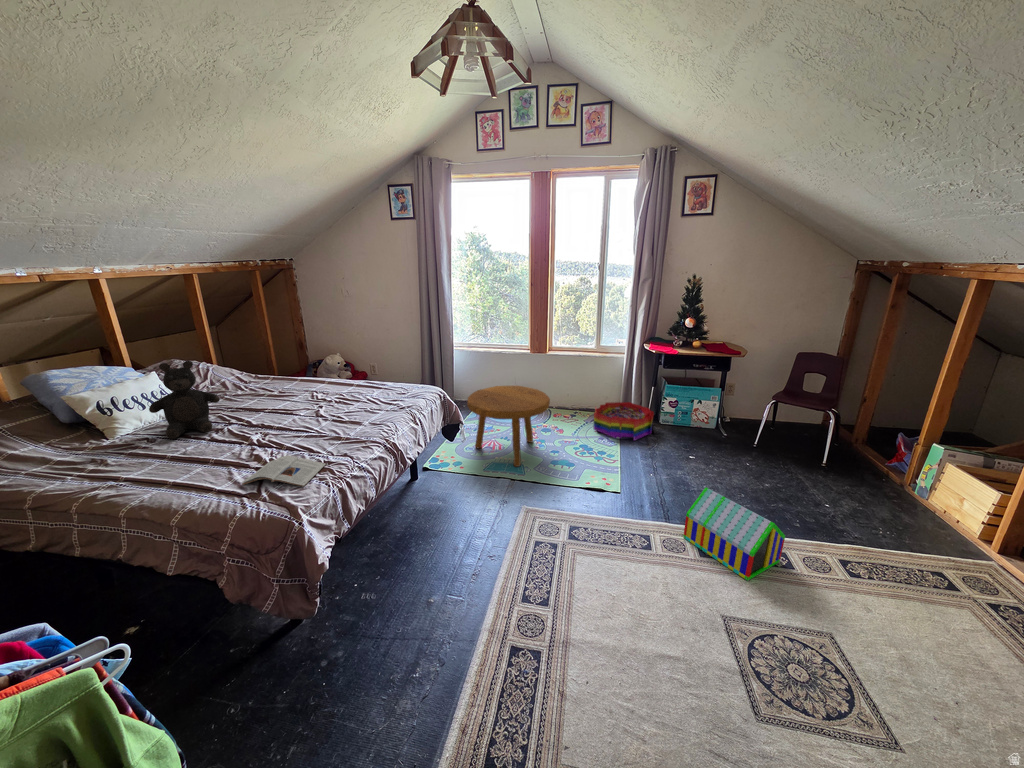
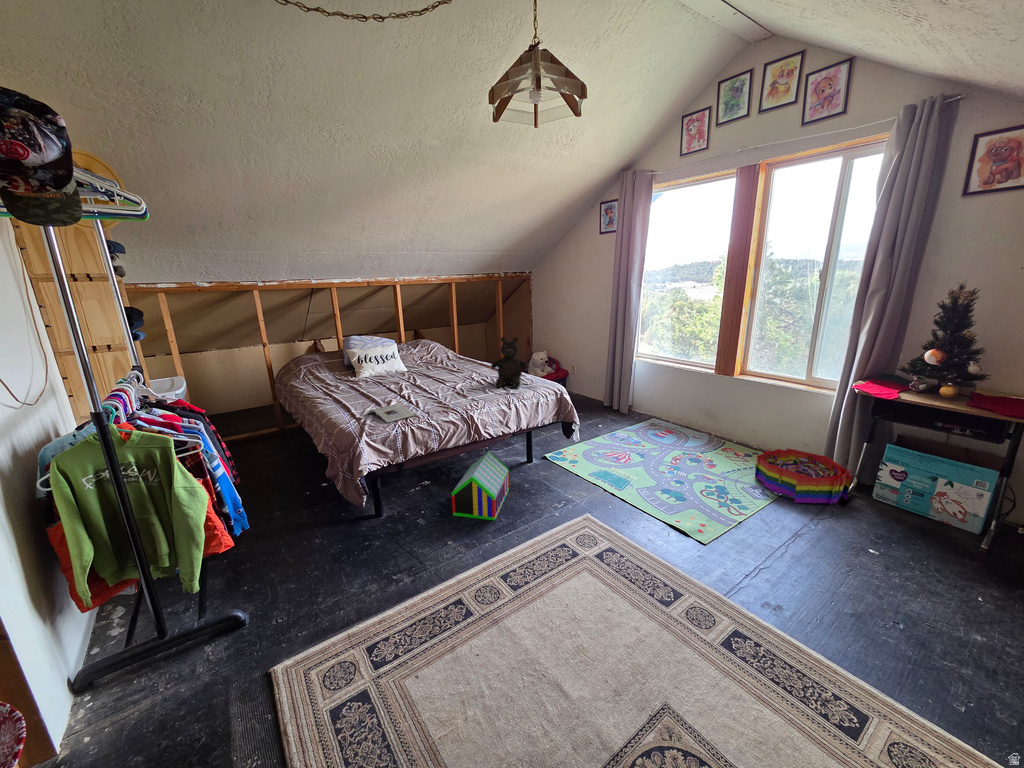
teddy bear: present [149,361,220,439] -> present [491,337,529,387]
footstool: present [467,386,550,467] -> none [589,398,679,481]
toy house: present [683,487,785,581] -> present [452,452,509,520]

